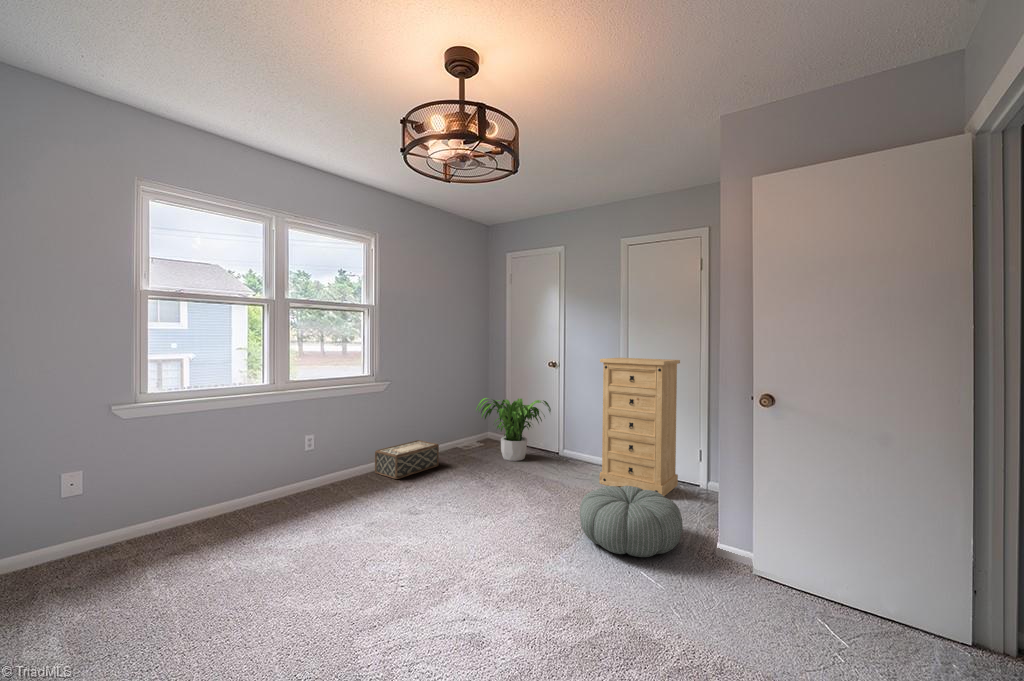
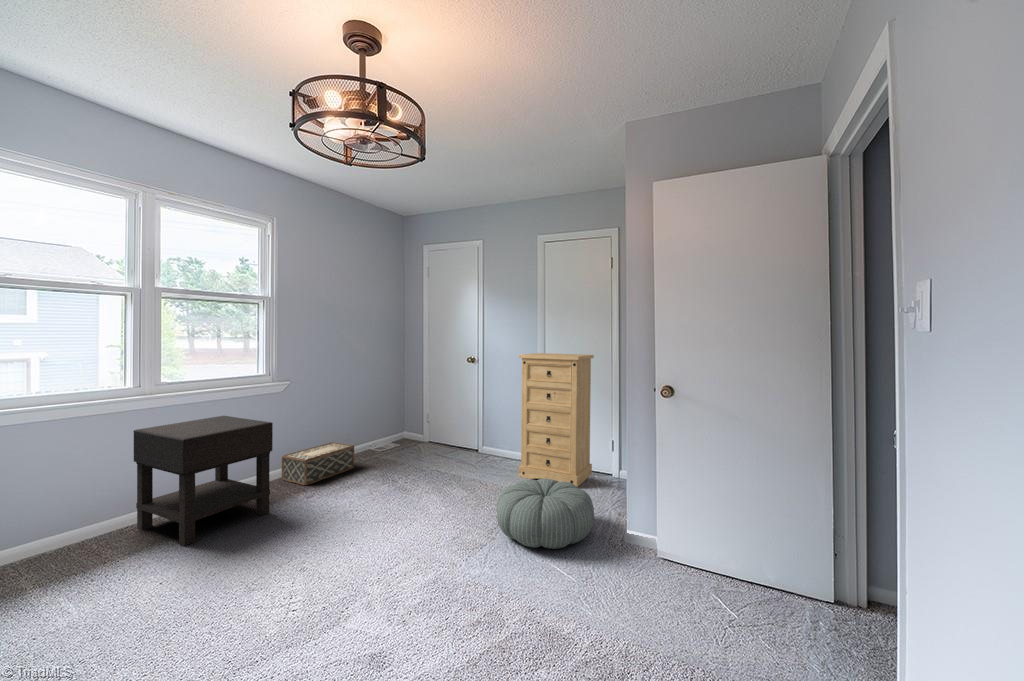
potted plant: present [476,398,551,461] -> none [395,395,472,458]
nightstand: none [258,411,371,526] -> present [133,416,273,546]

